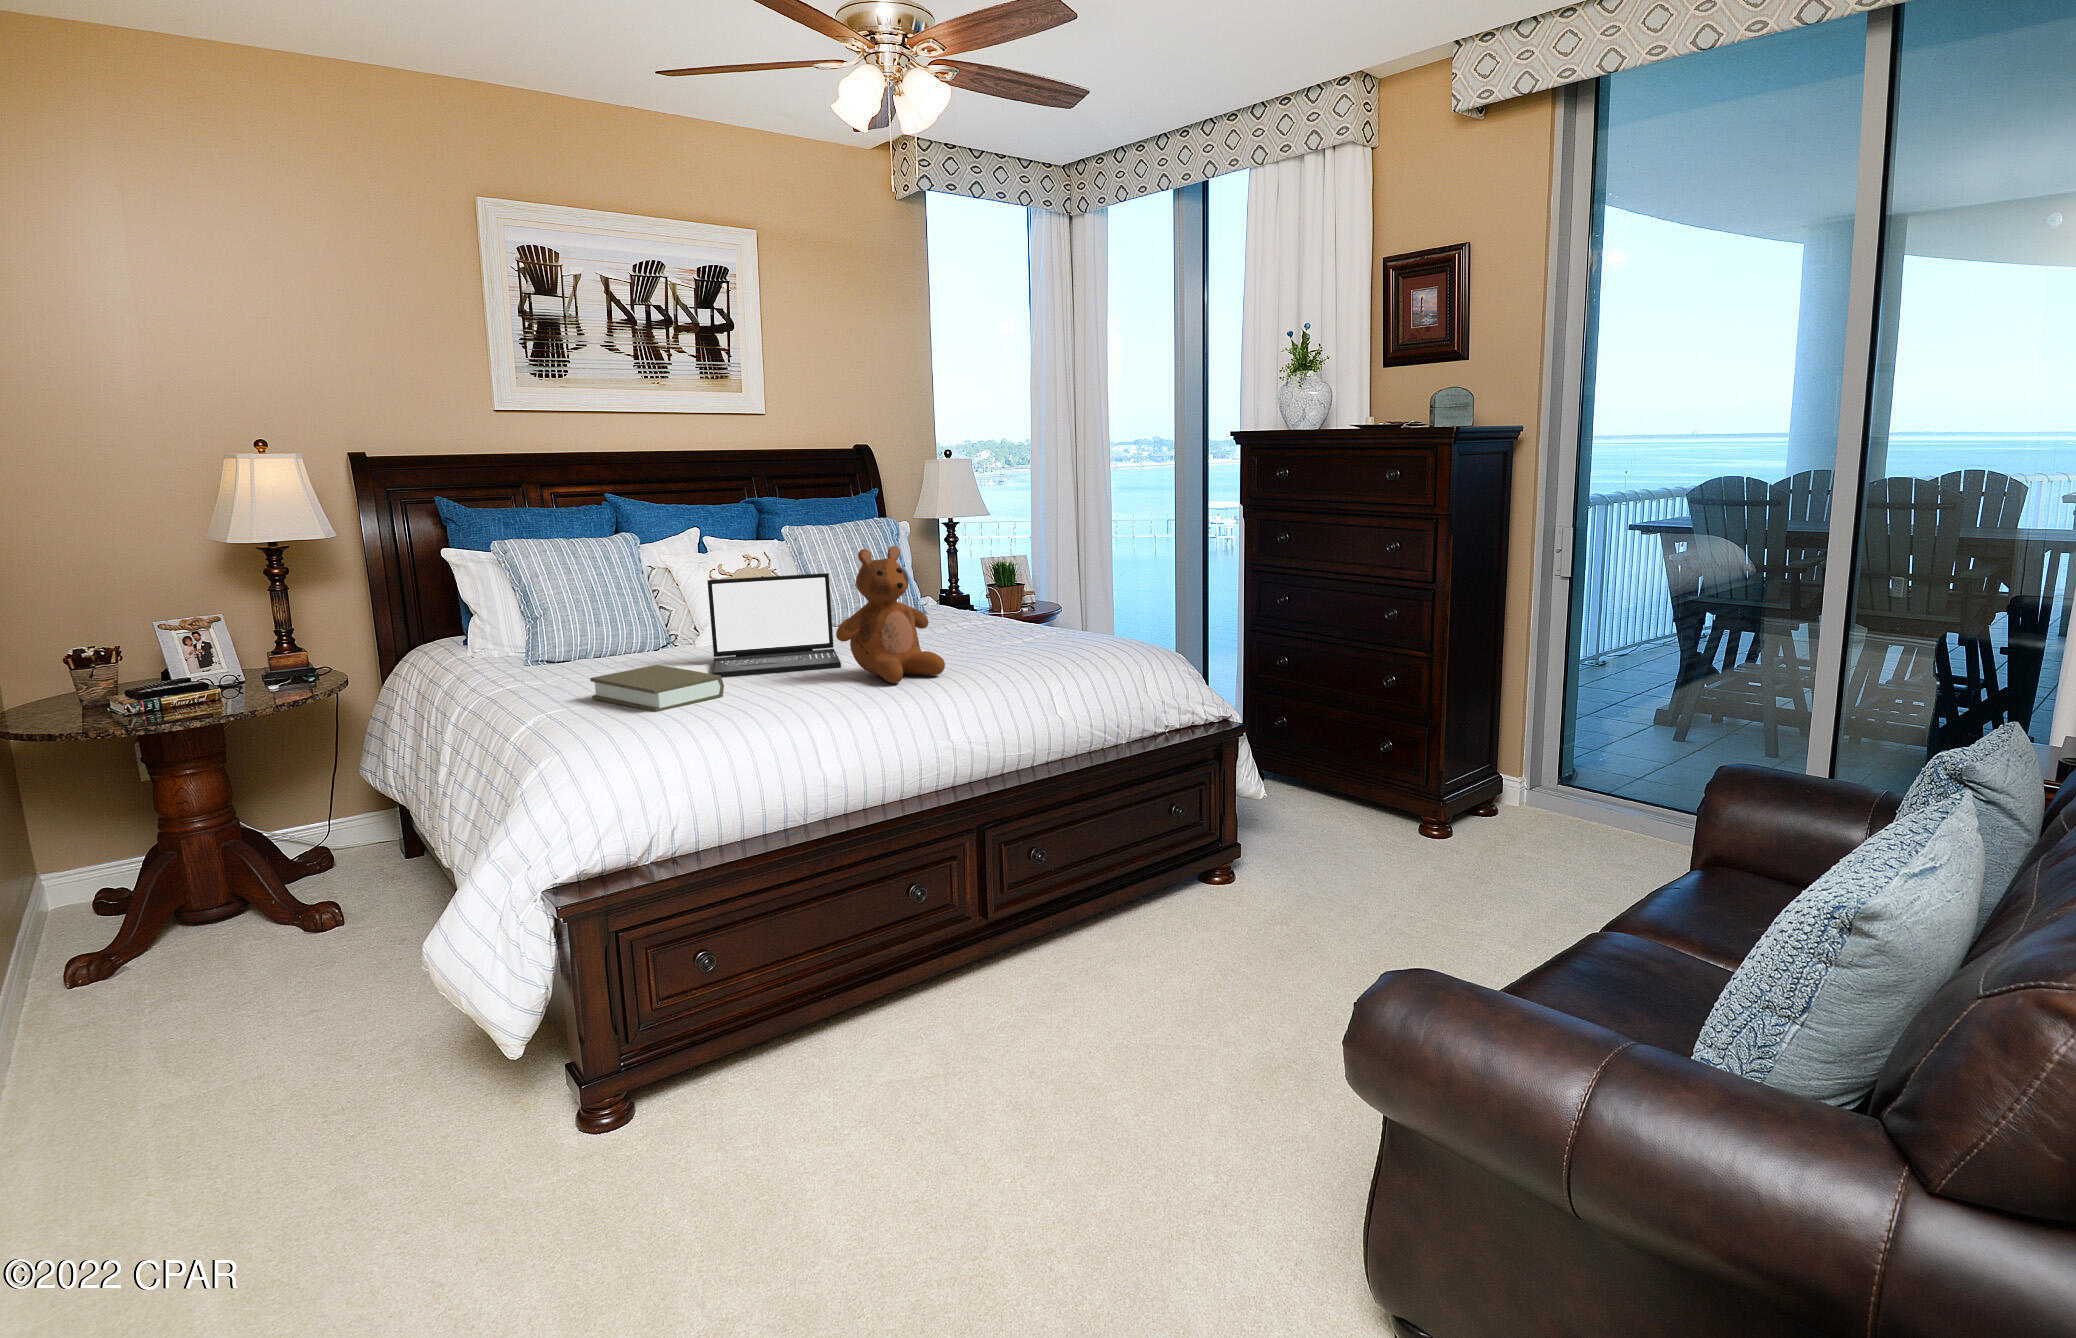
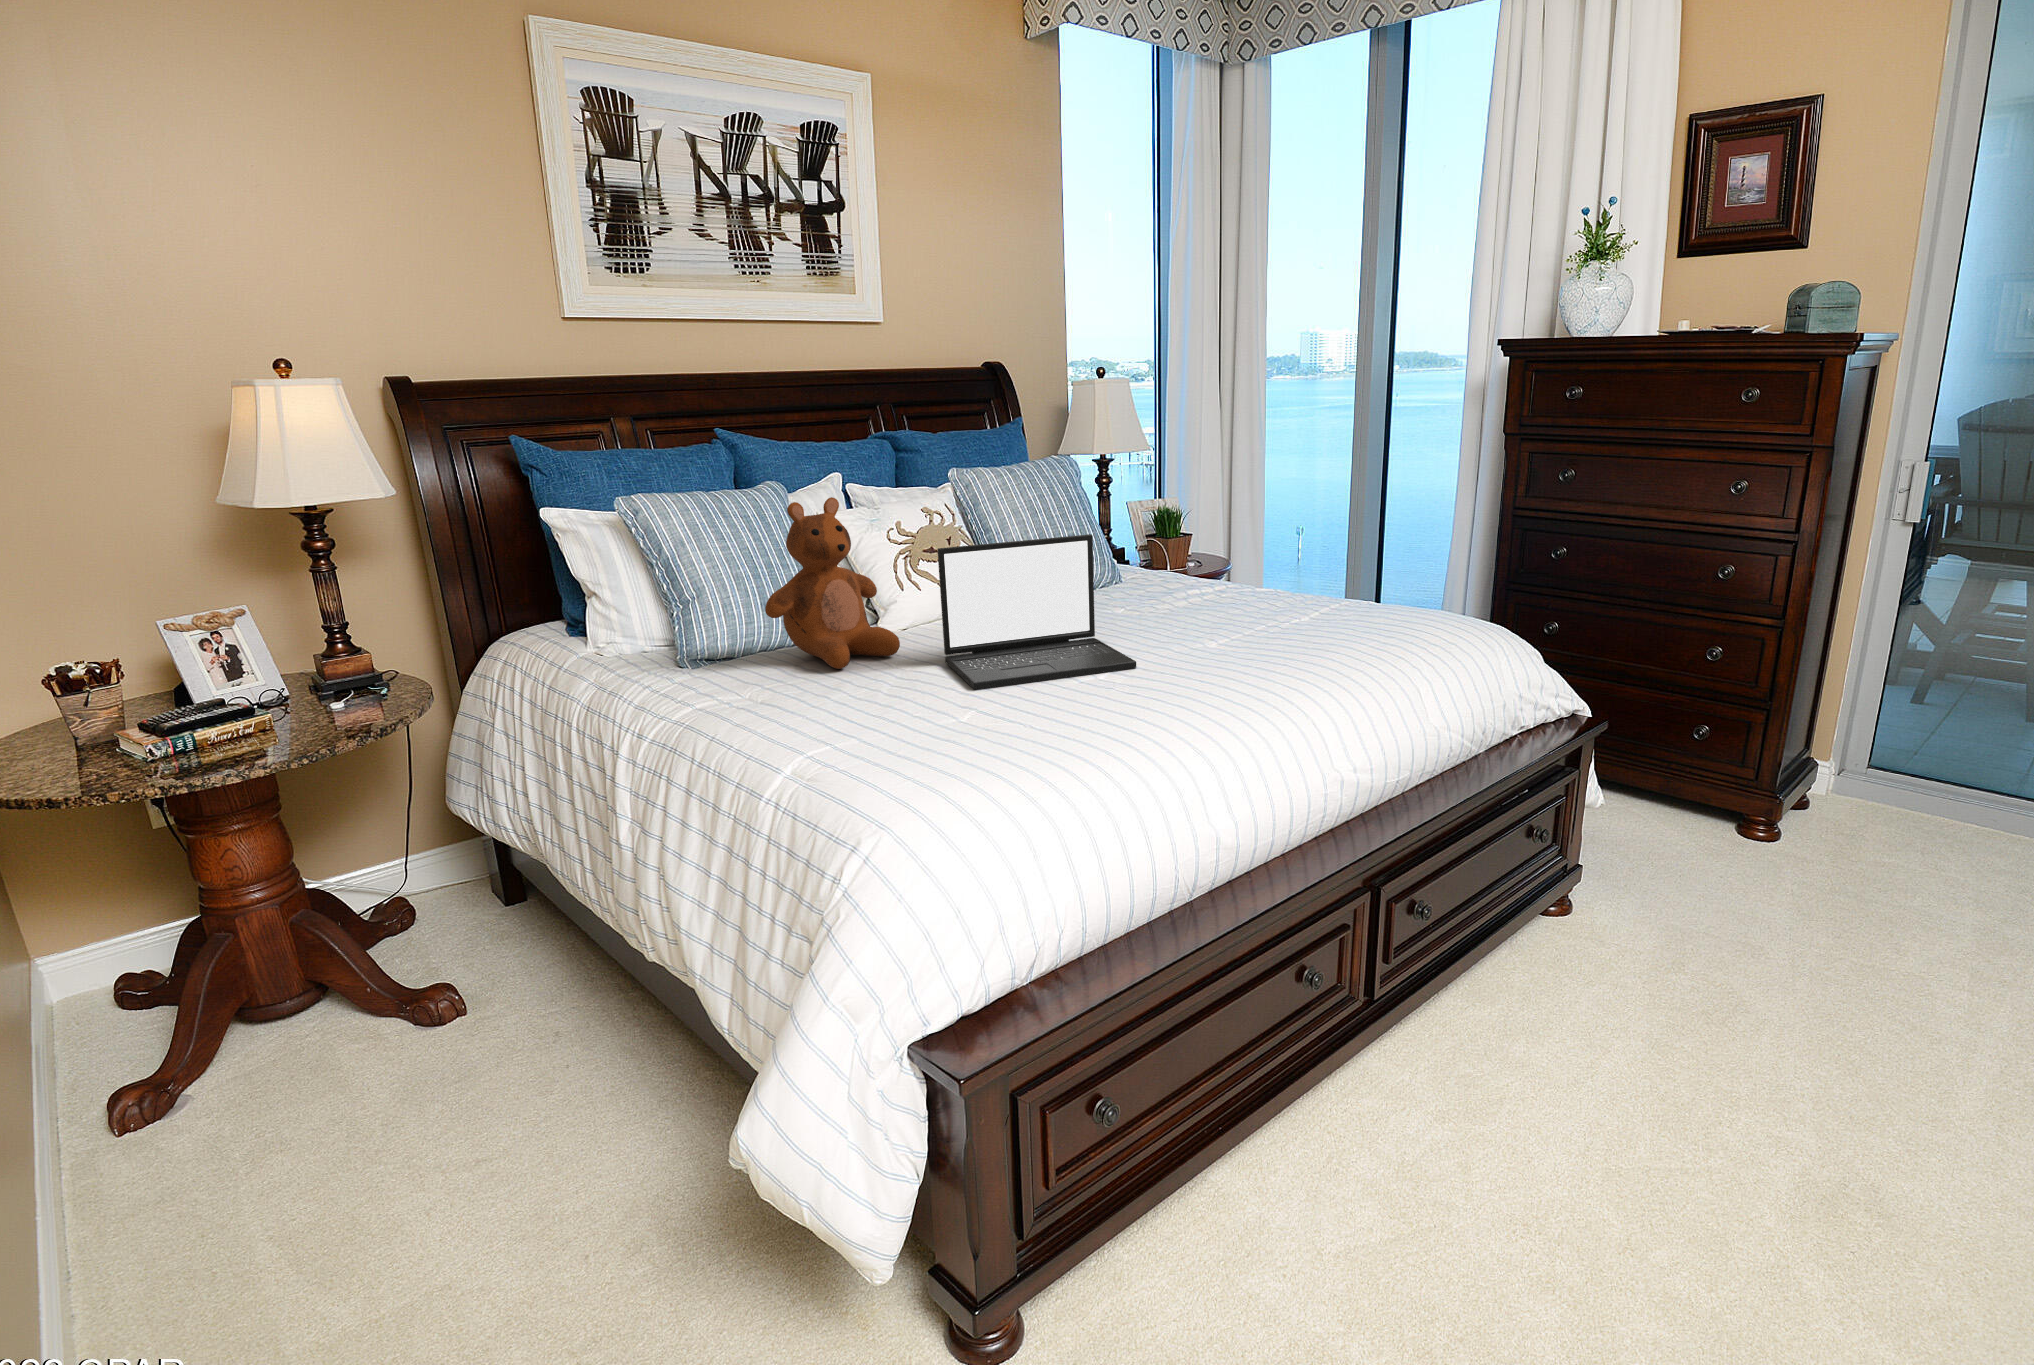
teddy bear: present [836,546,945,683] -> present [765,497,900,669]
book: present [590,665,724,712] -> none [837,677,1035,761]

